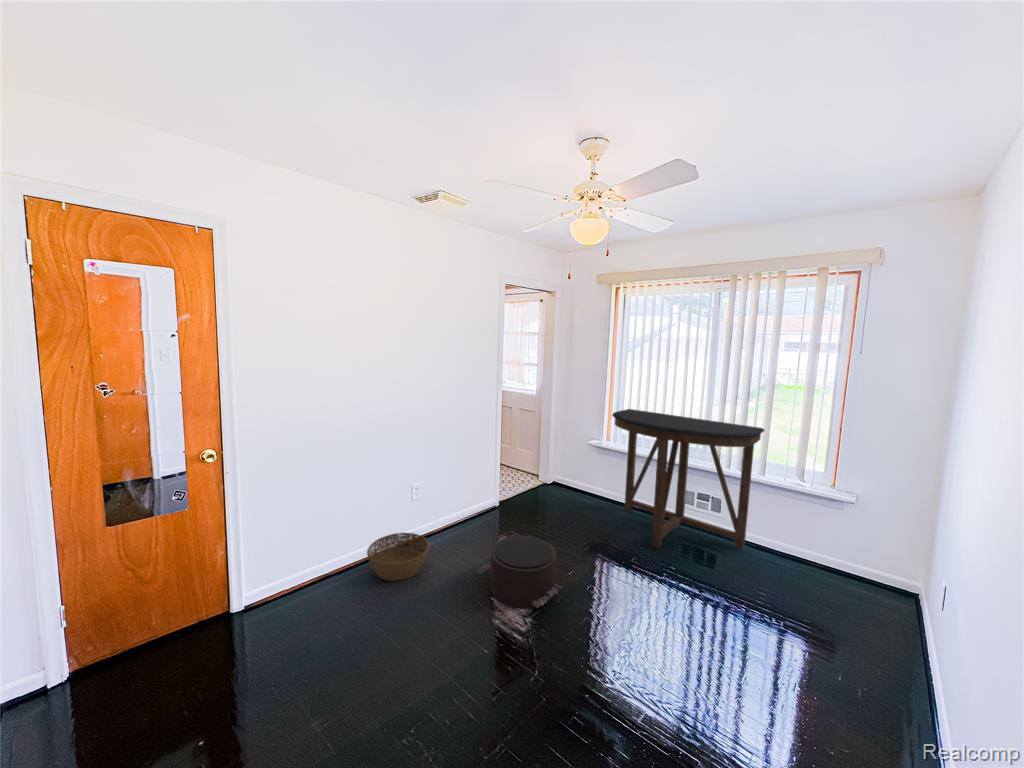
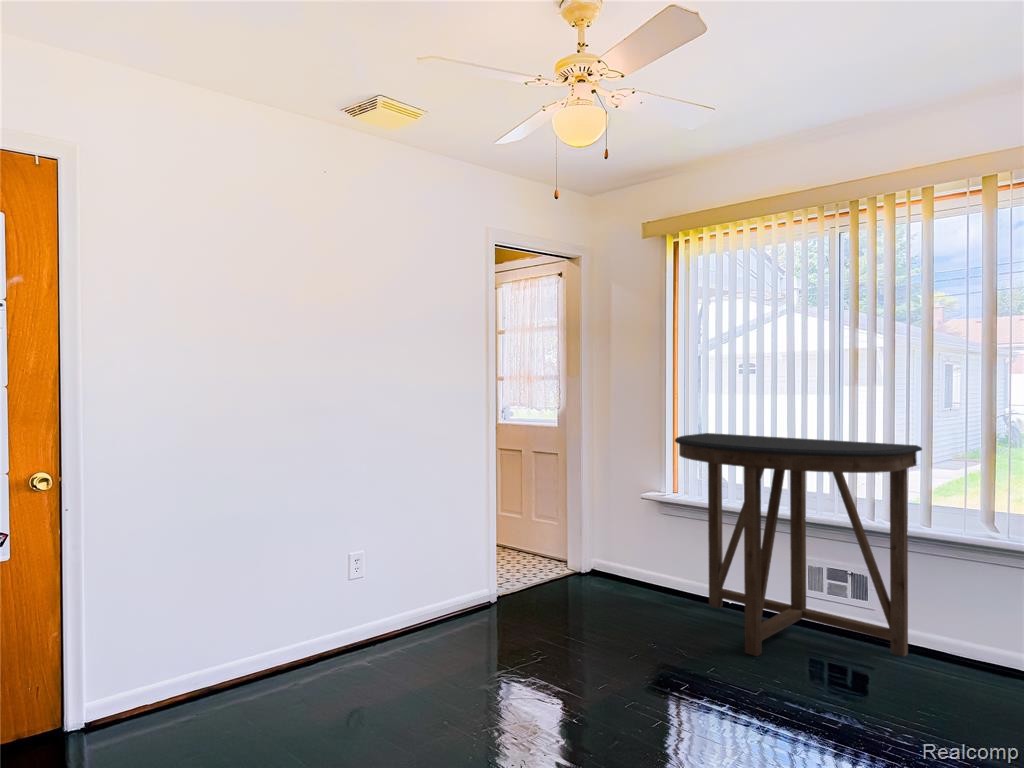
basket: present [367,533,429,581] -> none [272,629,371,697]
pouf: present [477,536,562,608] -> none [445,626,580,730]

